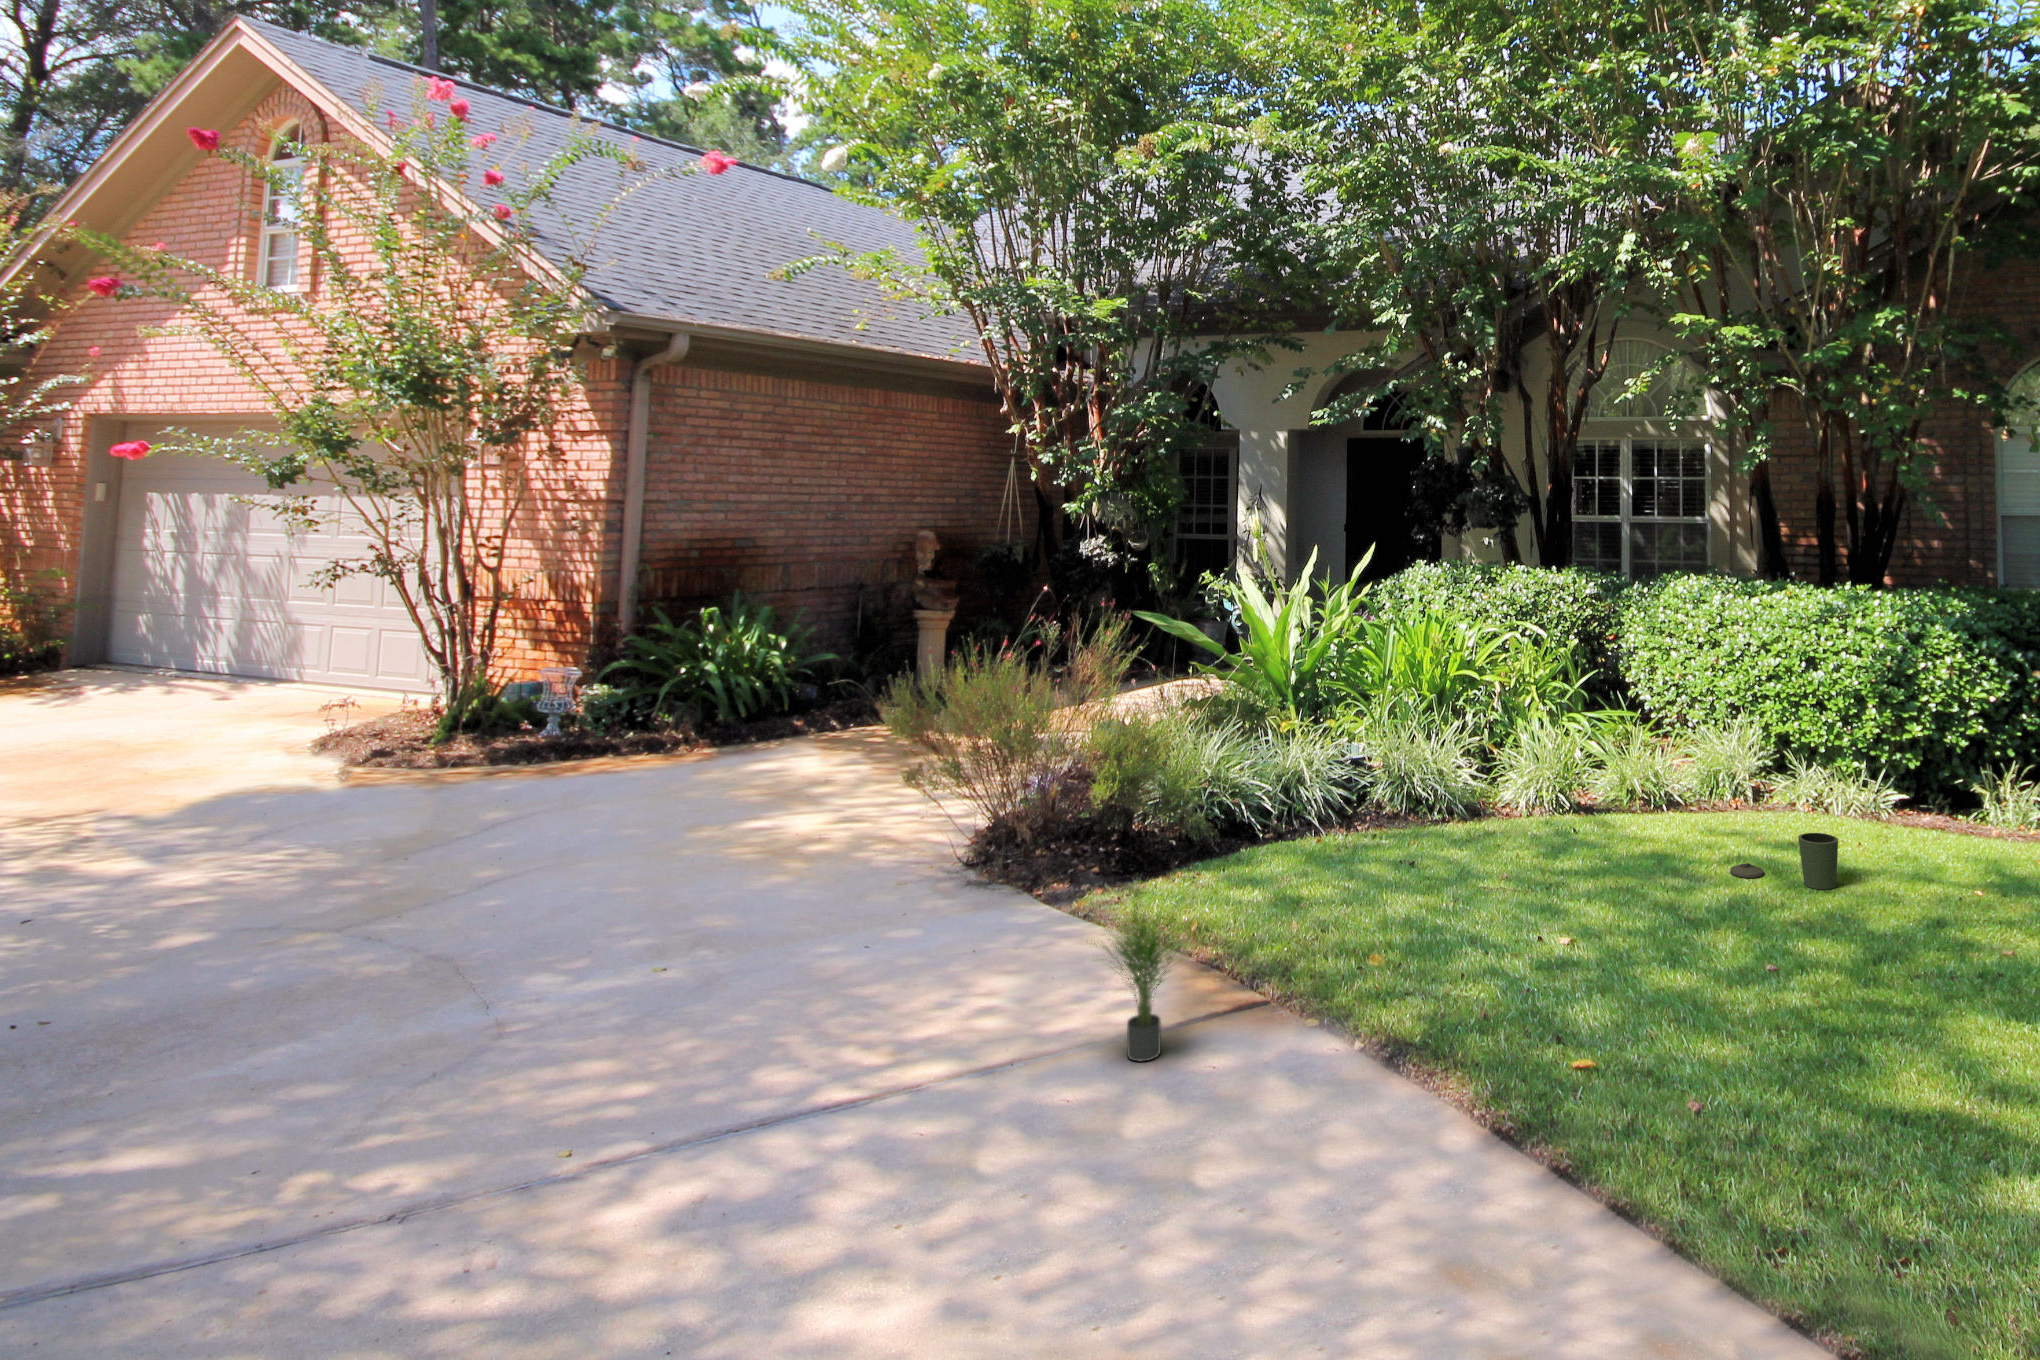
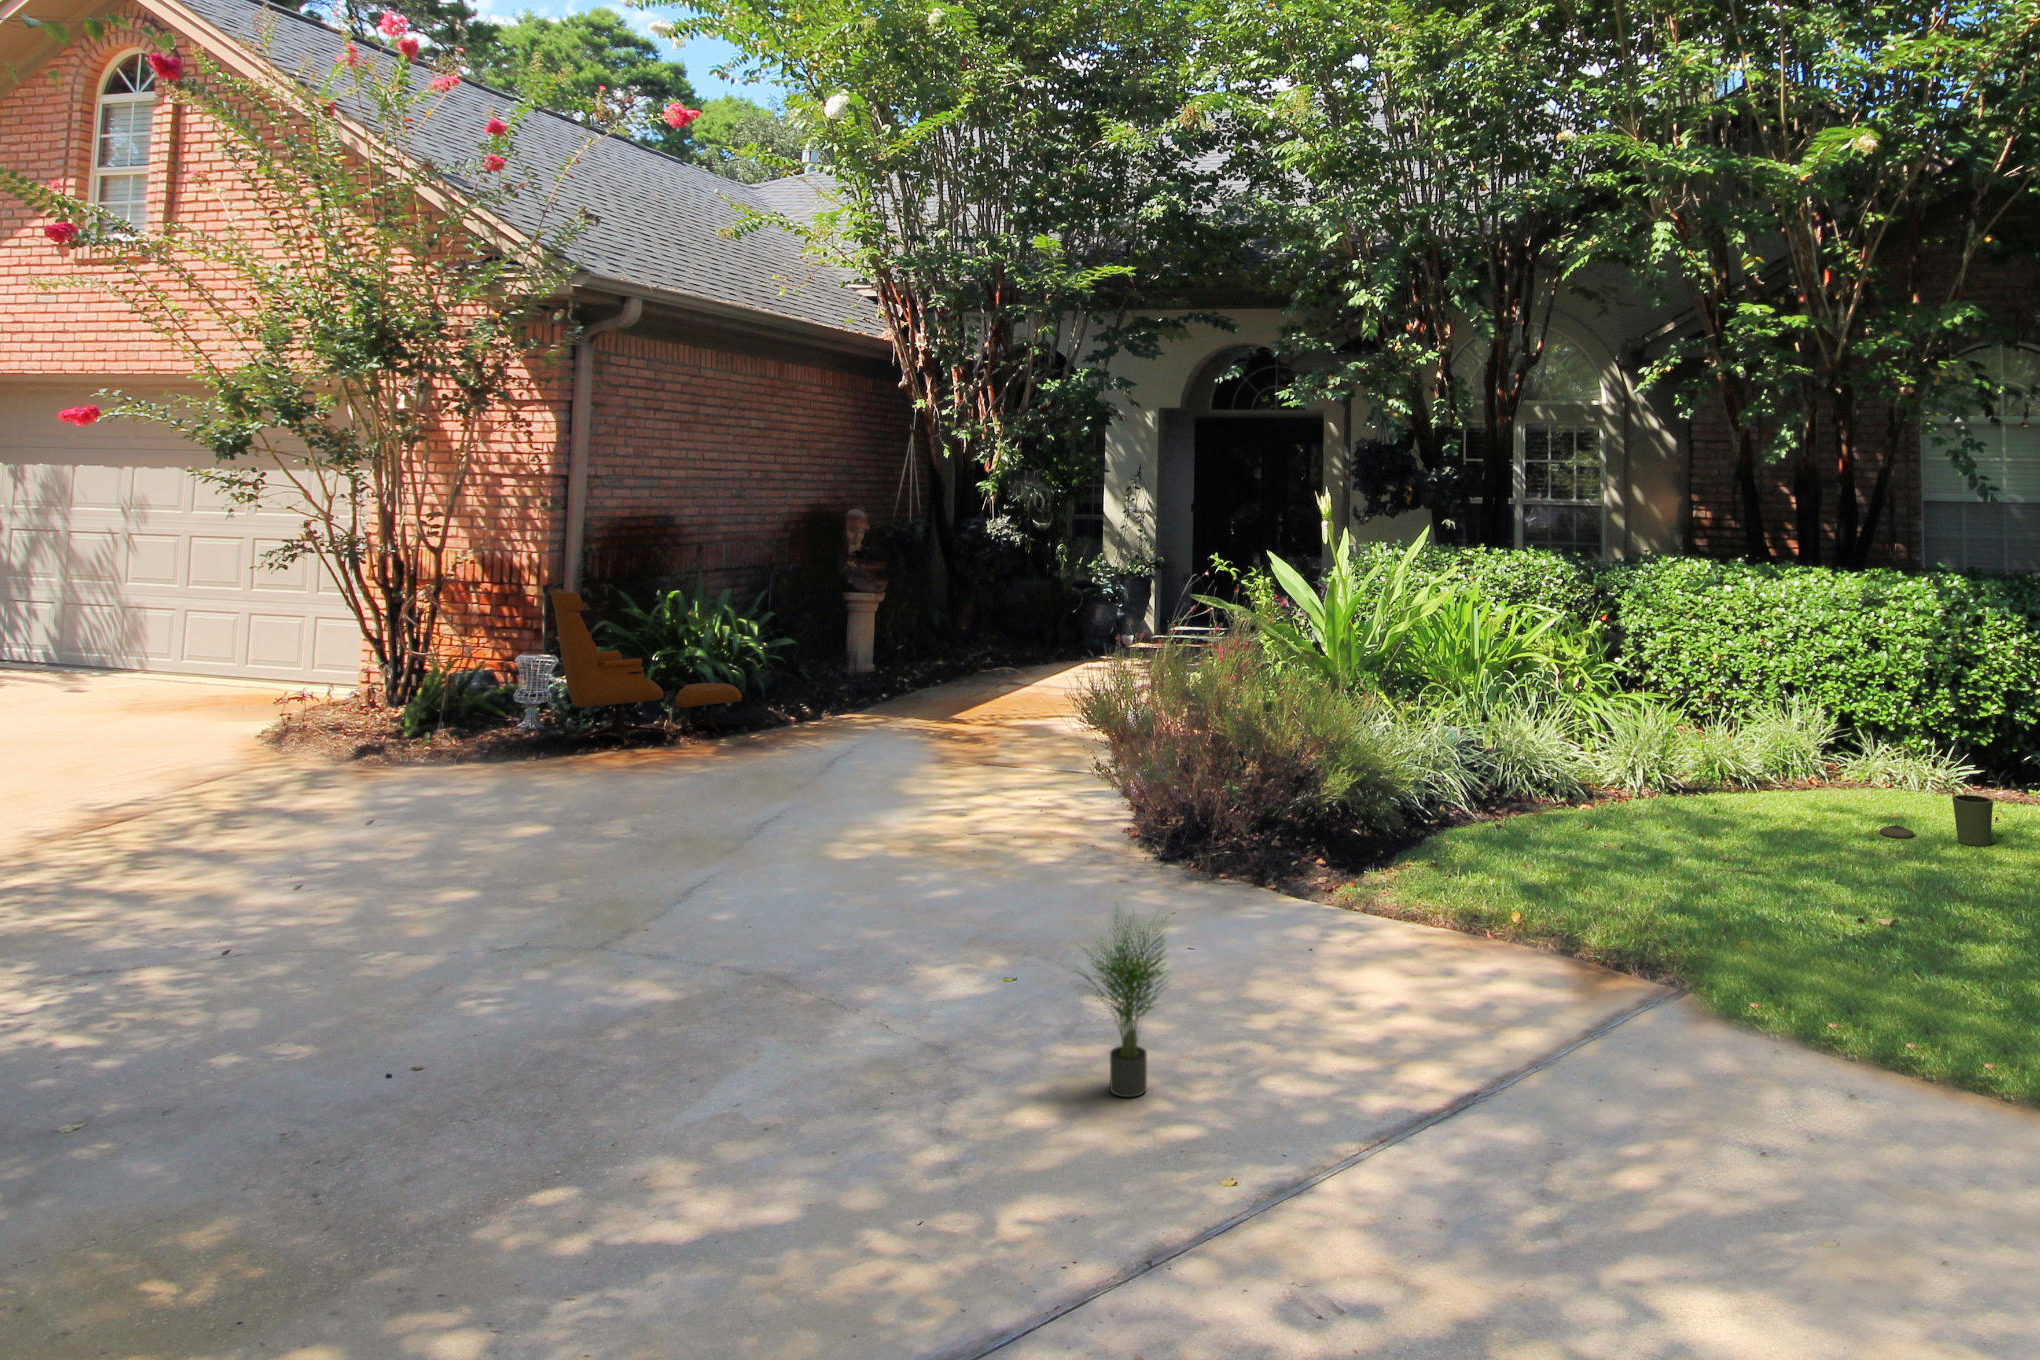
lounge chair: none [560,609,758,759] -> present [551,589,742,746]
potted plant: present [1101,888,1183,1061] -> present [1076,910,1172,1097]

